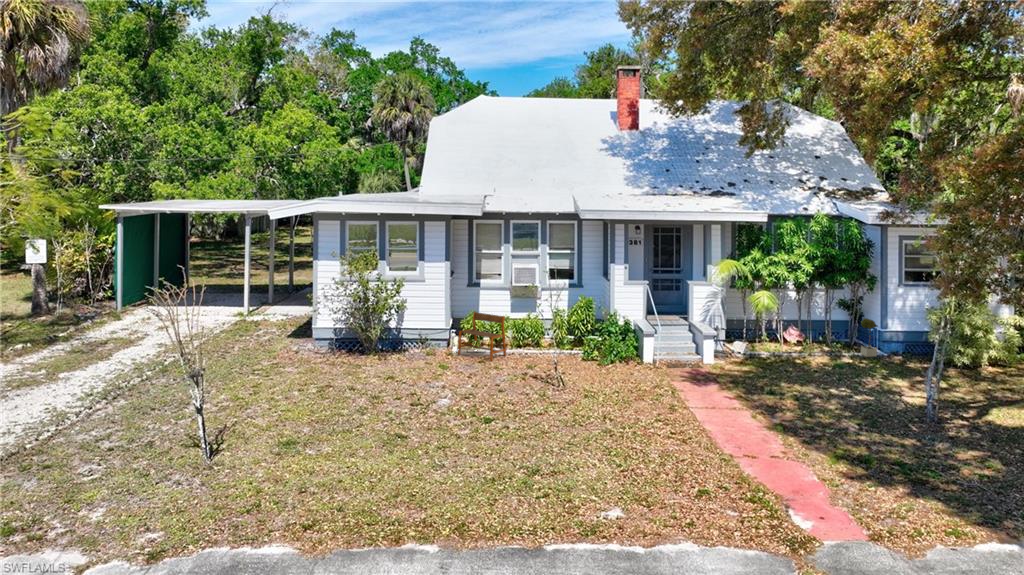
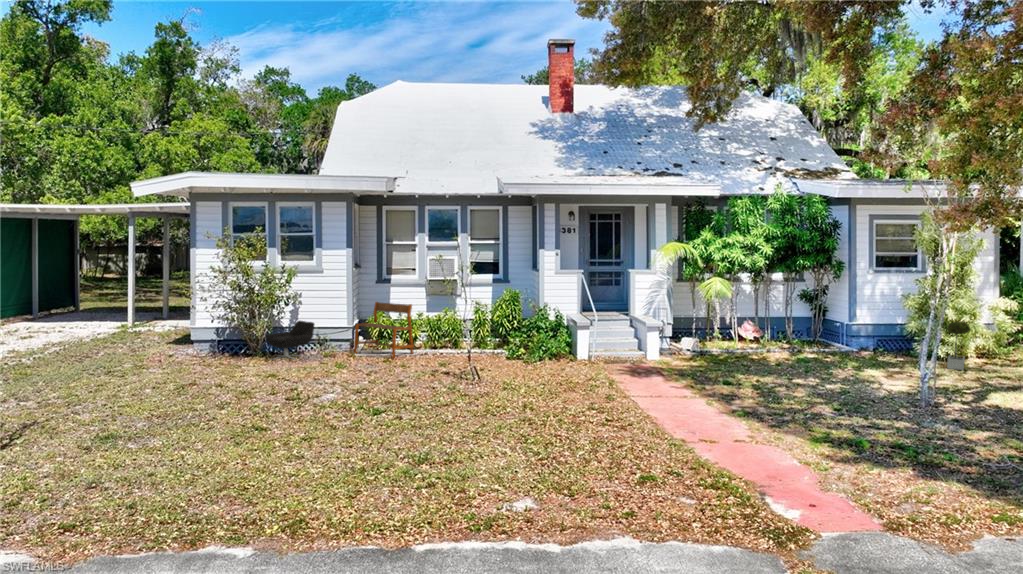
potted tree: present [861,318,877,357] -> present [947,321,971,370]
lounge chair: none [389,328,427,362] -> present [266,321,314,359]

